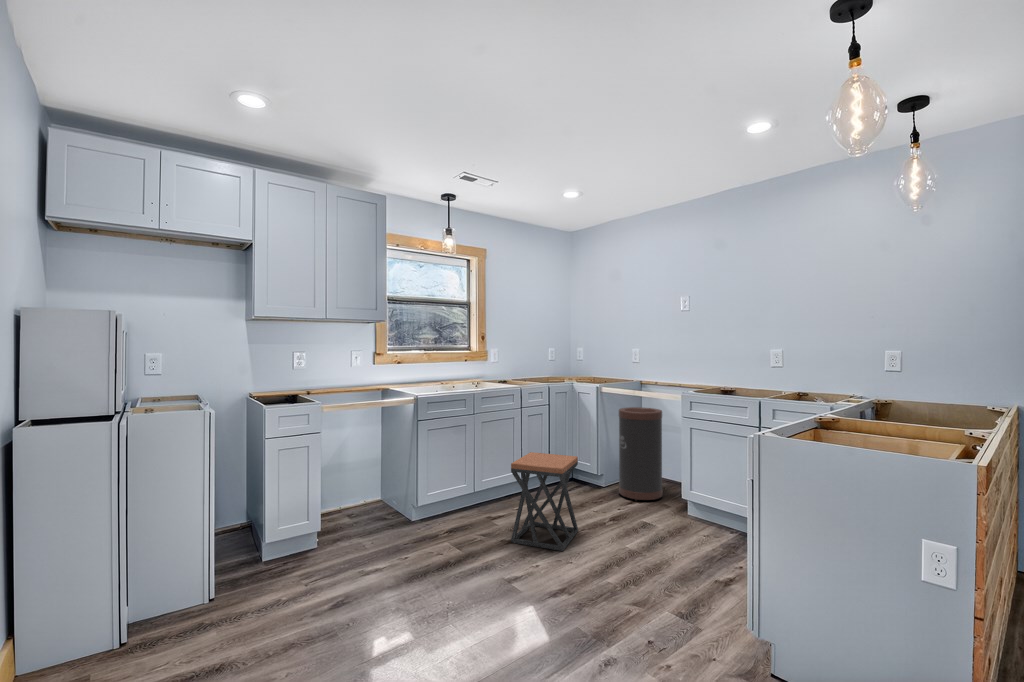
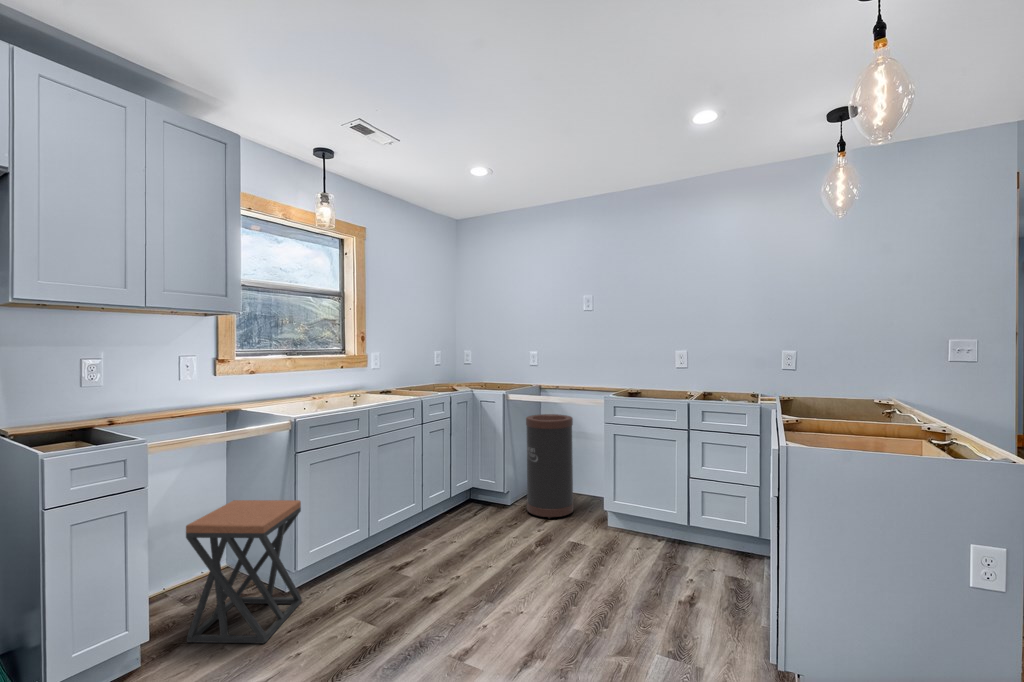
stool: present [511,452,578,551] -> present [186,500,302,643]

